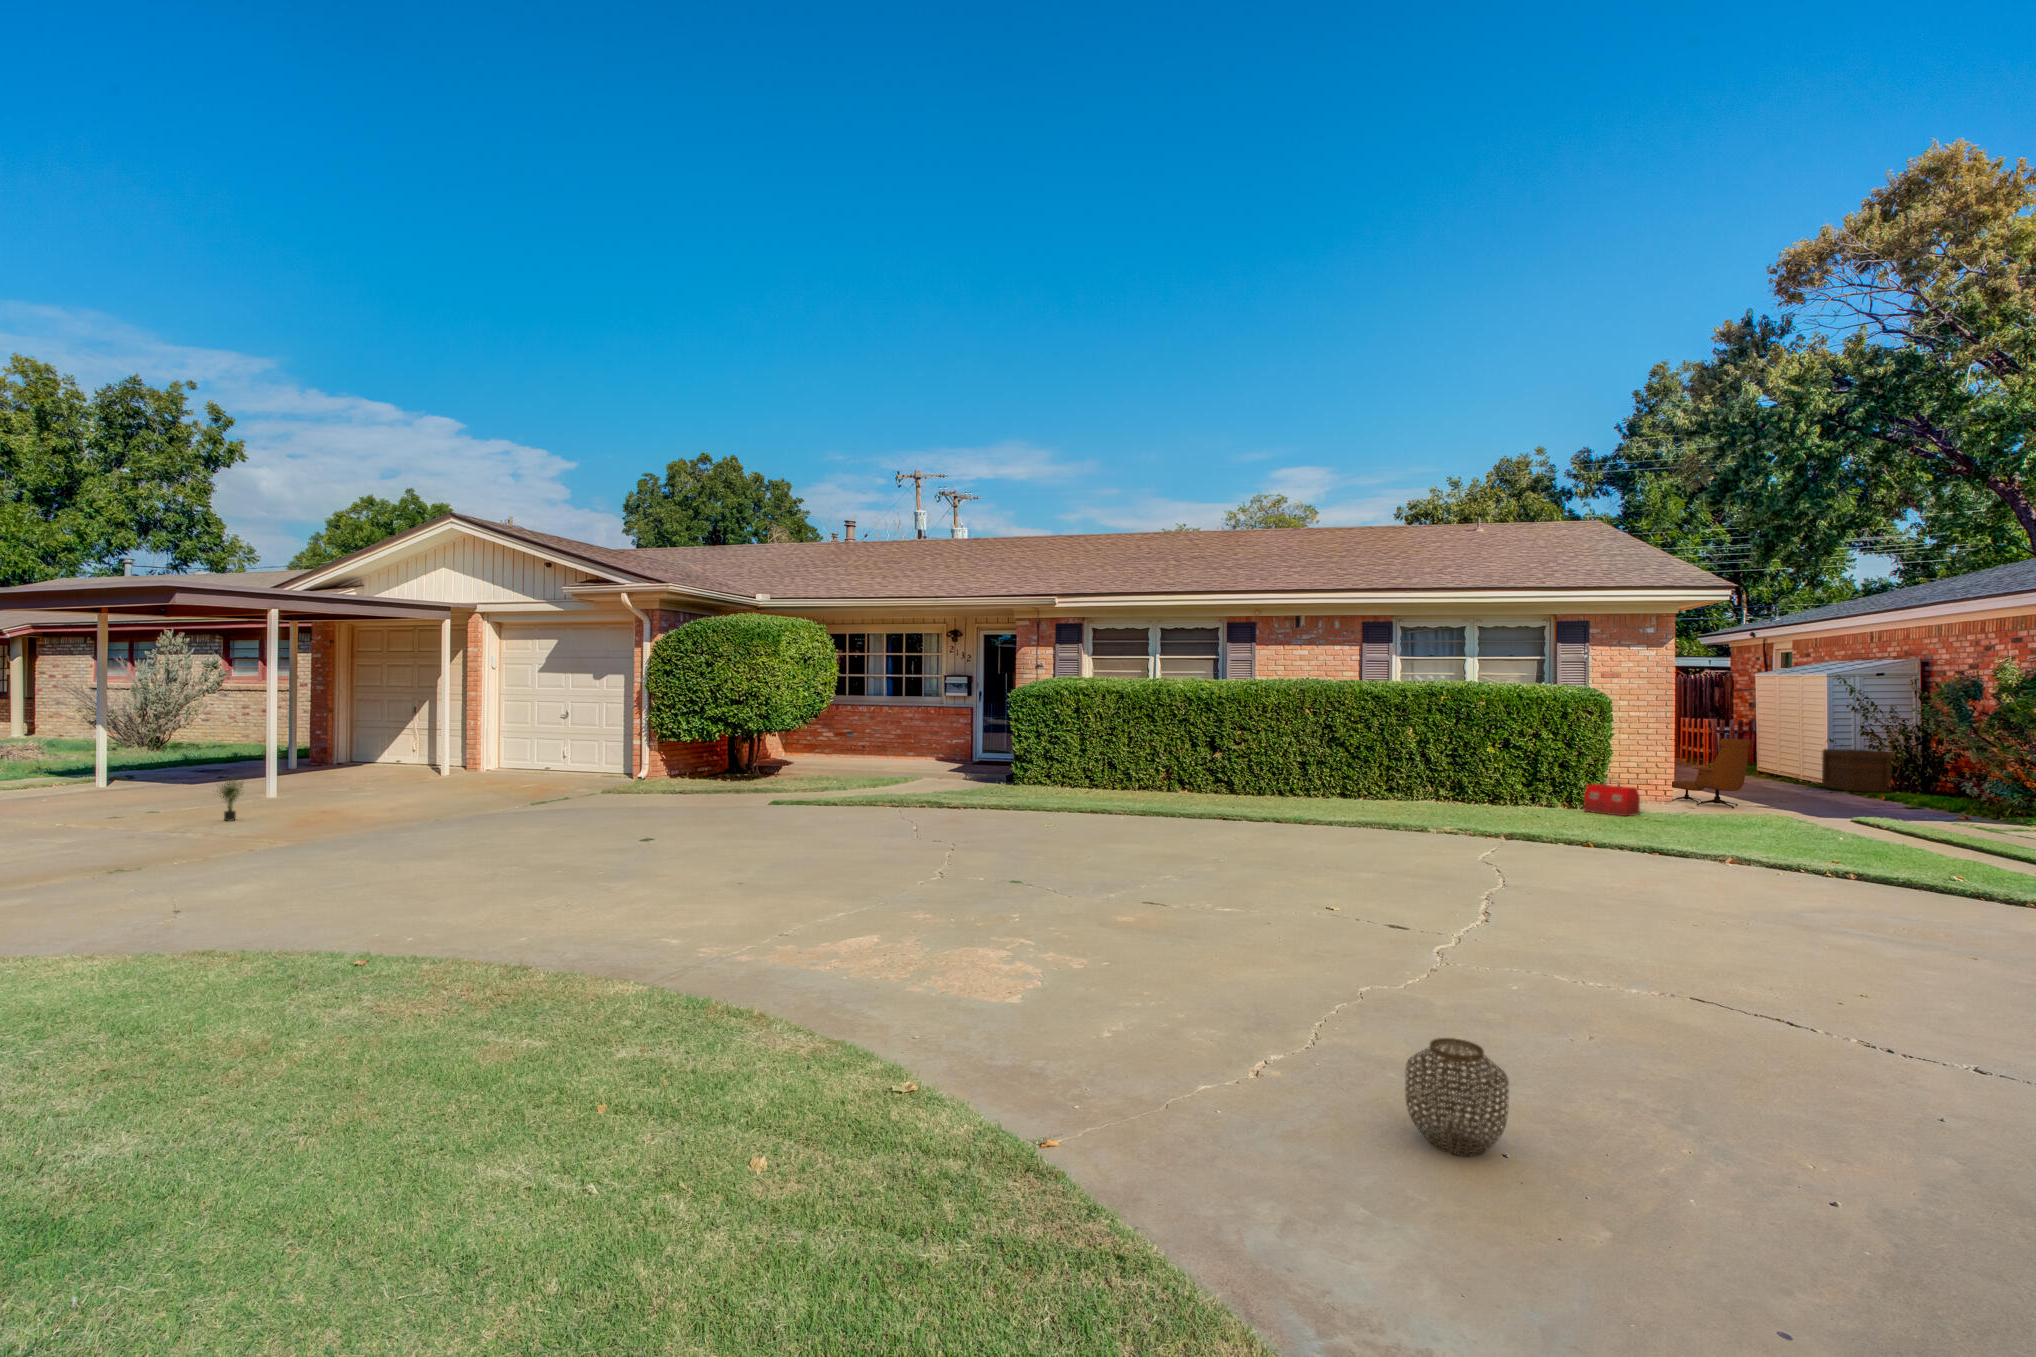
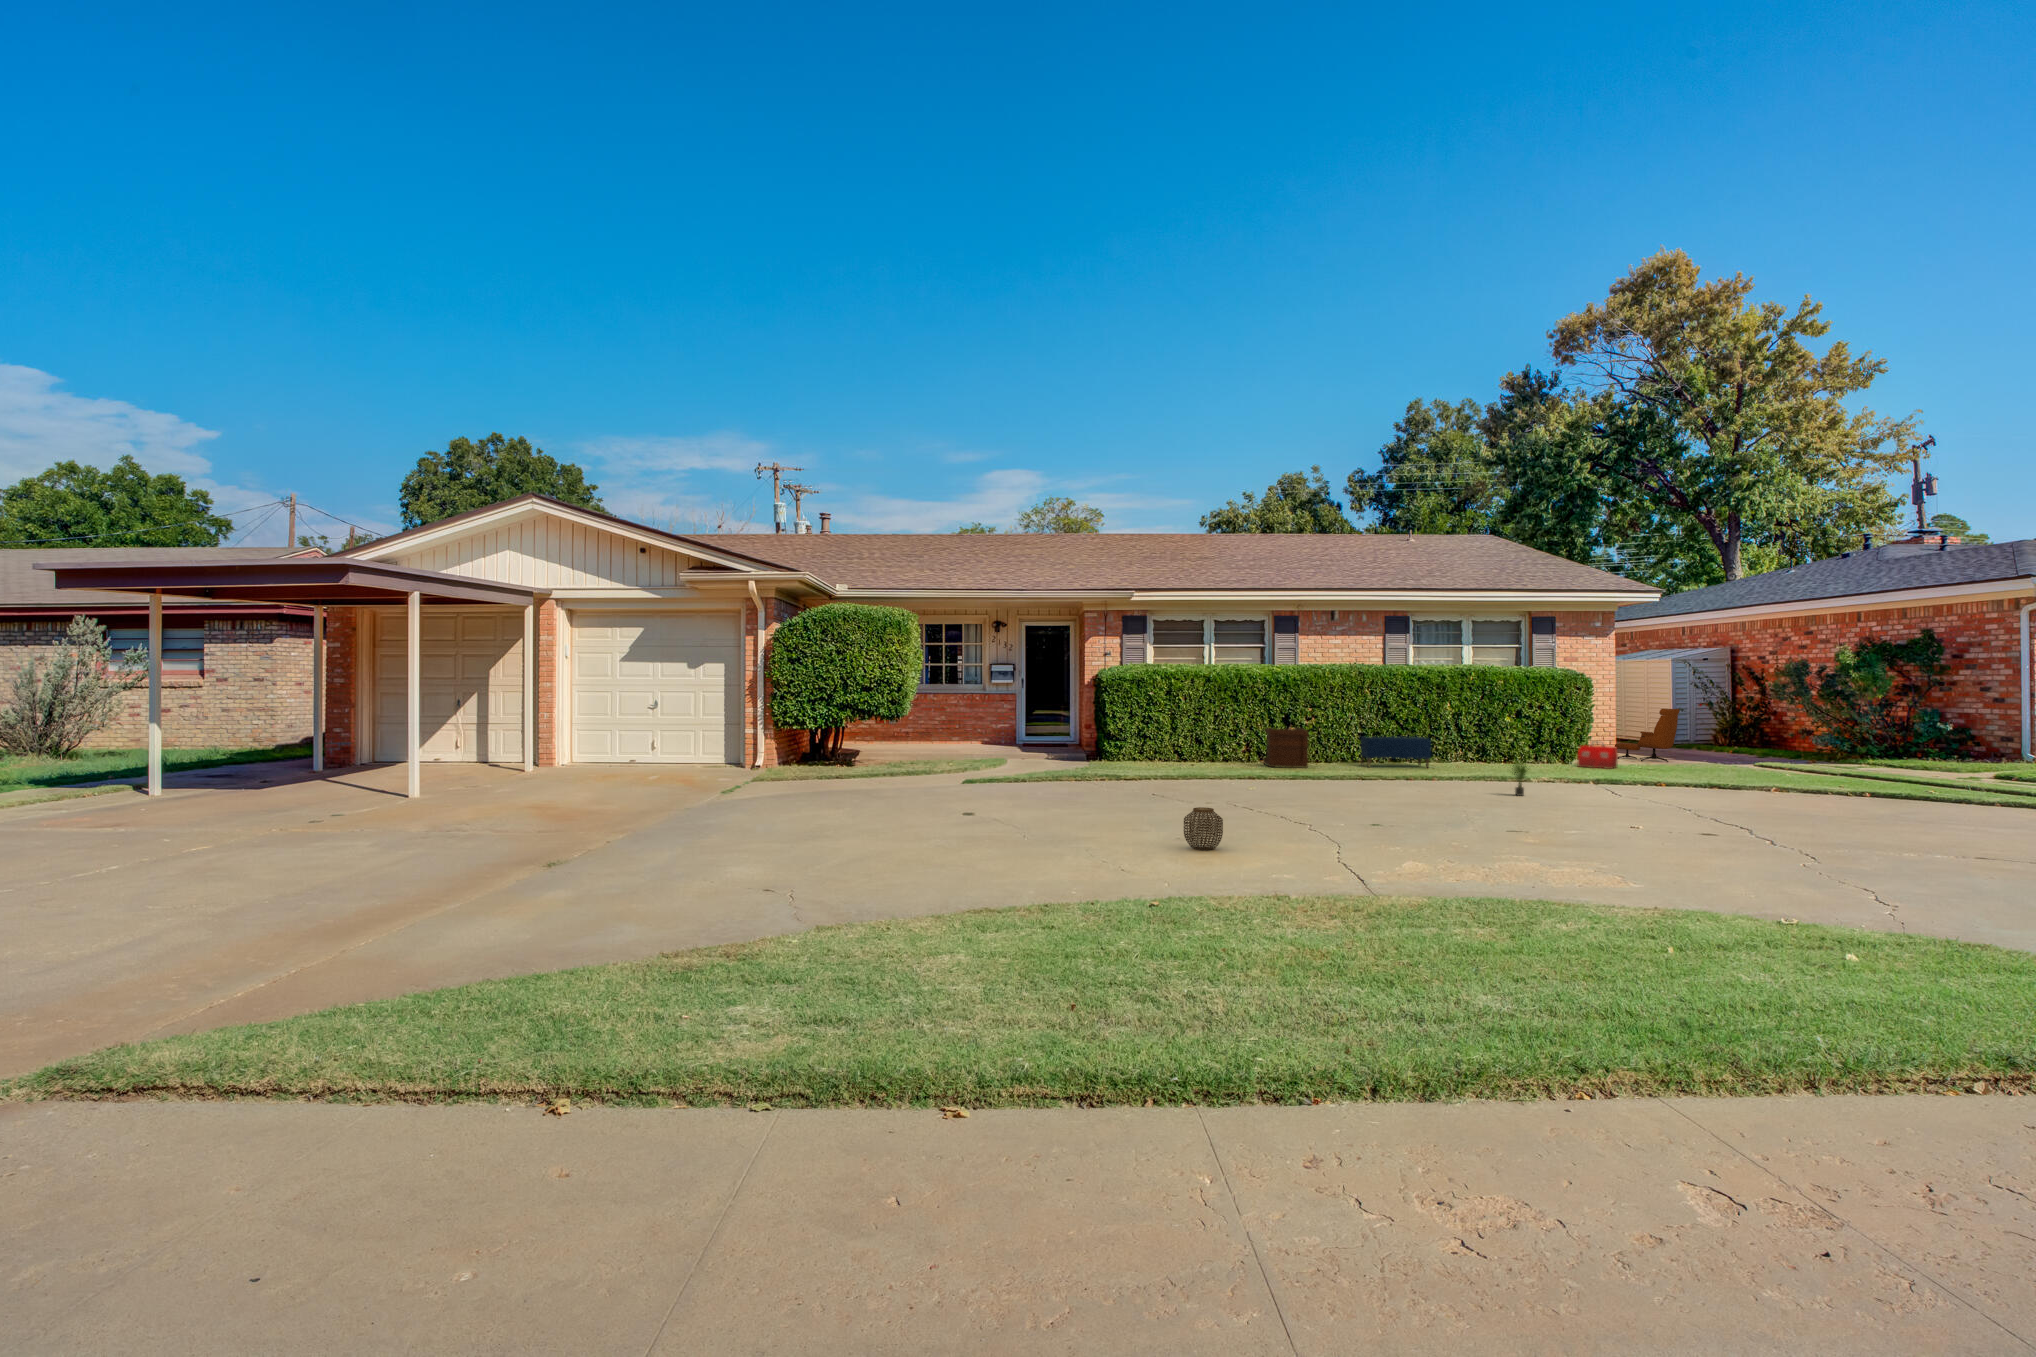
wooden crate: present [1822,749,1892,792] -> present [1263,727,1309,768]
bench: none [1296,765,1377,807] -> present [1359,736,1431,768]
potted plant: present [217,779,242,821] -> present [1512,762,1529,796]
woven basket: present [1405,1038,1508,1156] -> present [1184,807,1223,850]

